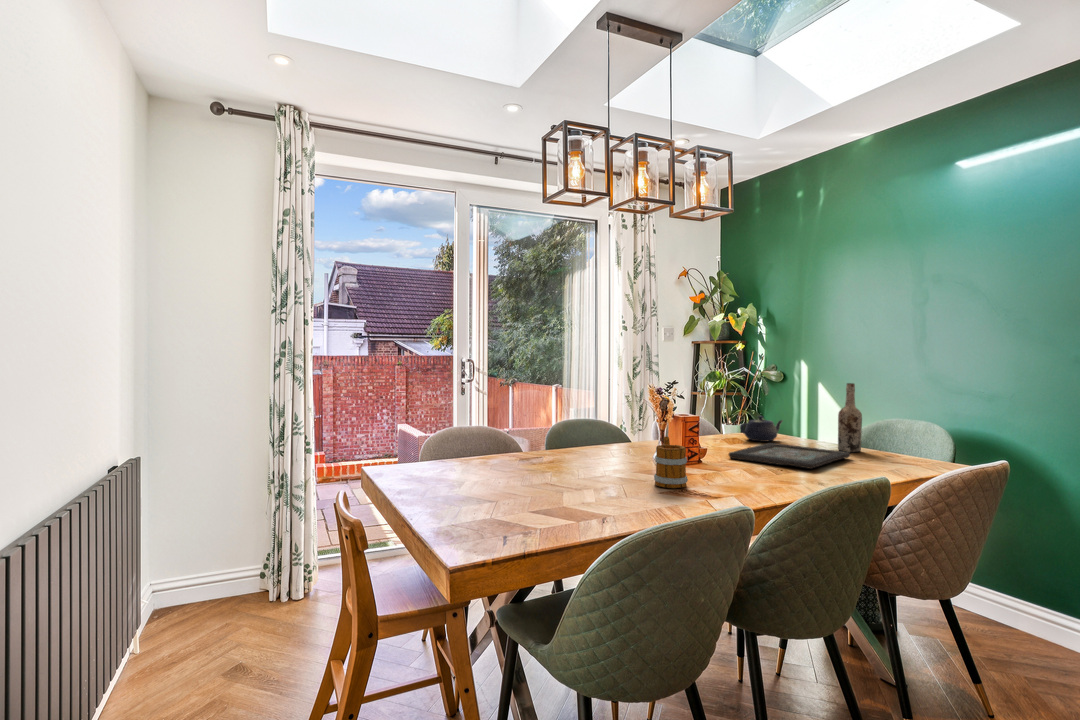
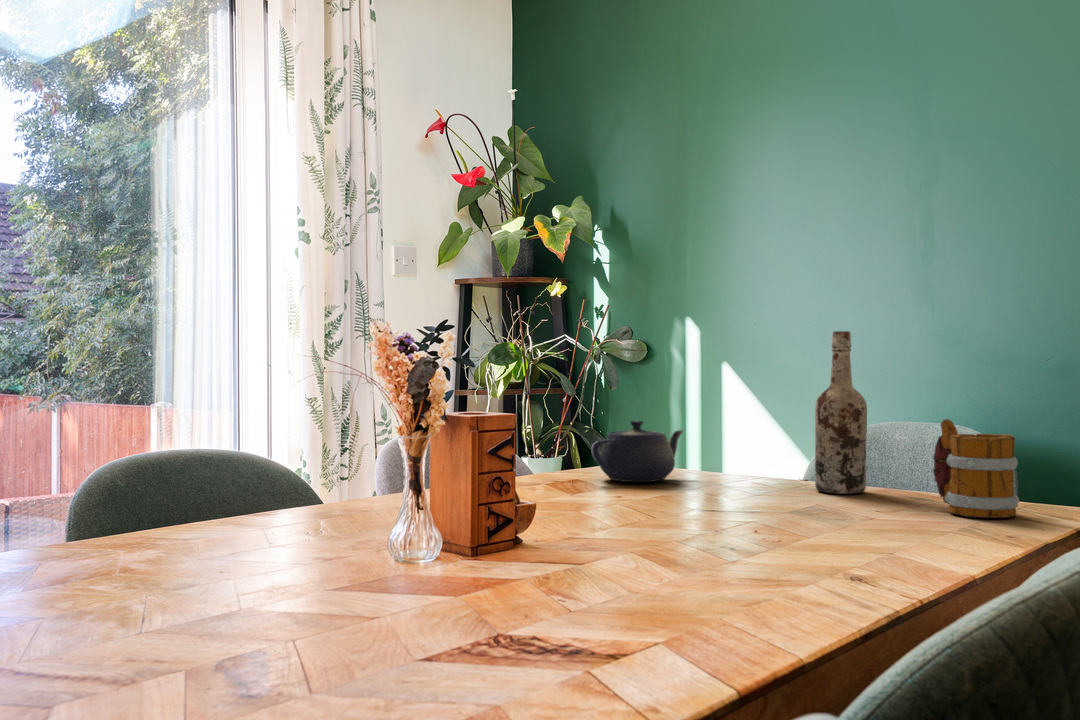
mug: present [654,437,688,488] -> present [933,419,1019,518]
decorative tray: present [728,443,850,469] -> none [588,482,864,539]

